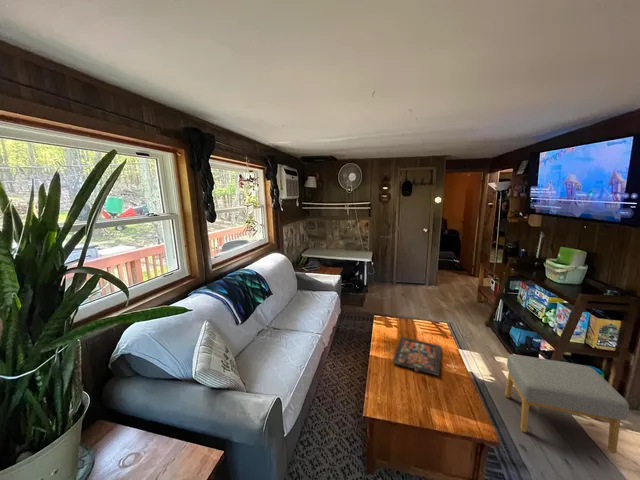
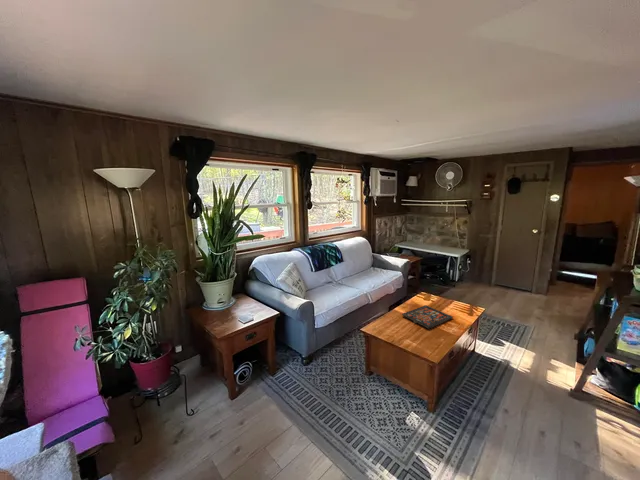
footstool: present [505,354,629,453] -> none [510,343,622,450]

